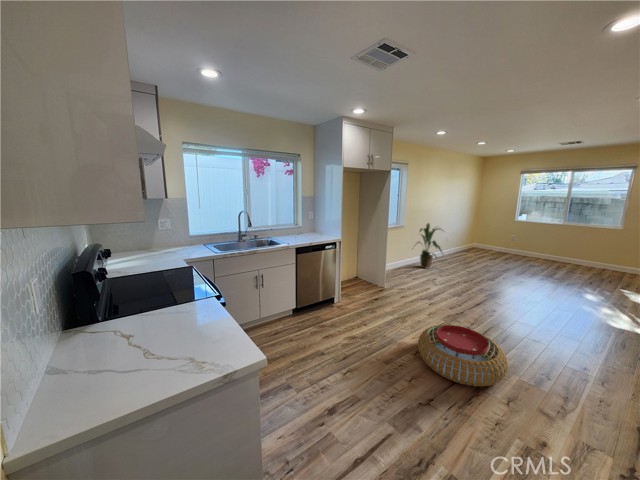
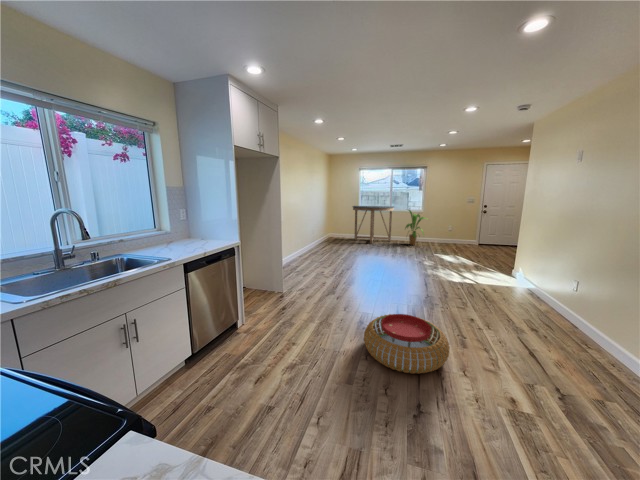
console table: none [503,214,569,262] -> present [353,206,394,244]
house plant: present [418,223,442,268] -> present [406,210,425,245]

